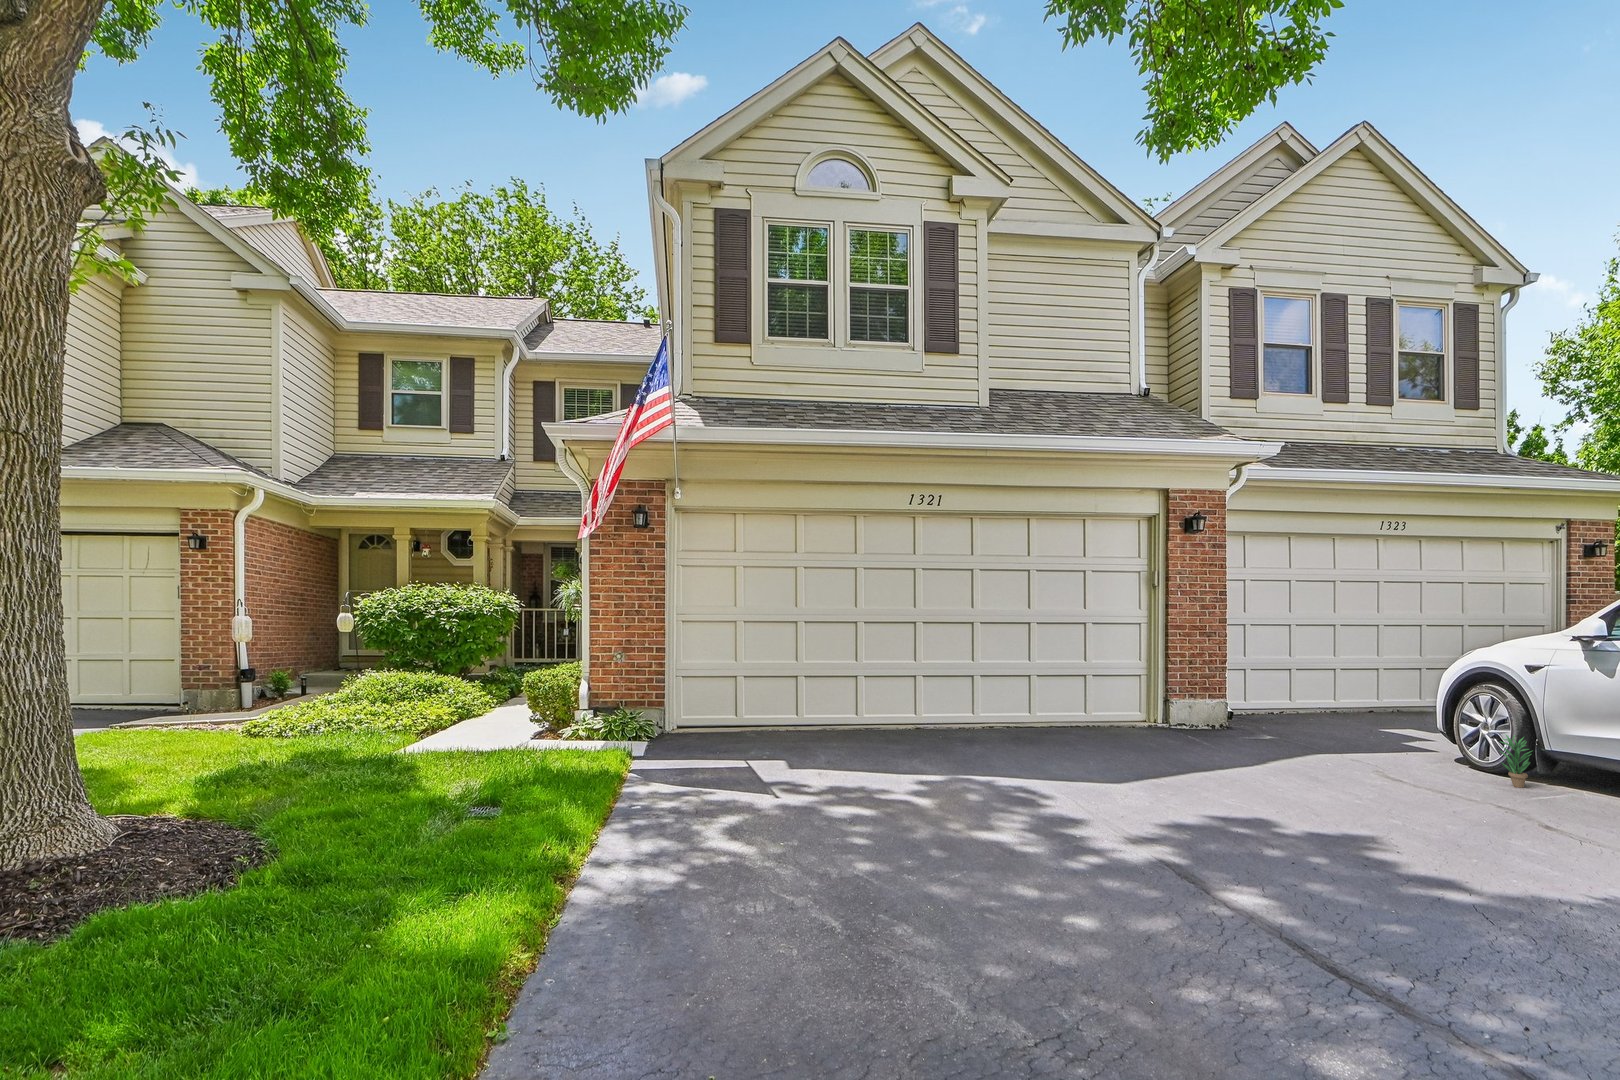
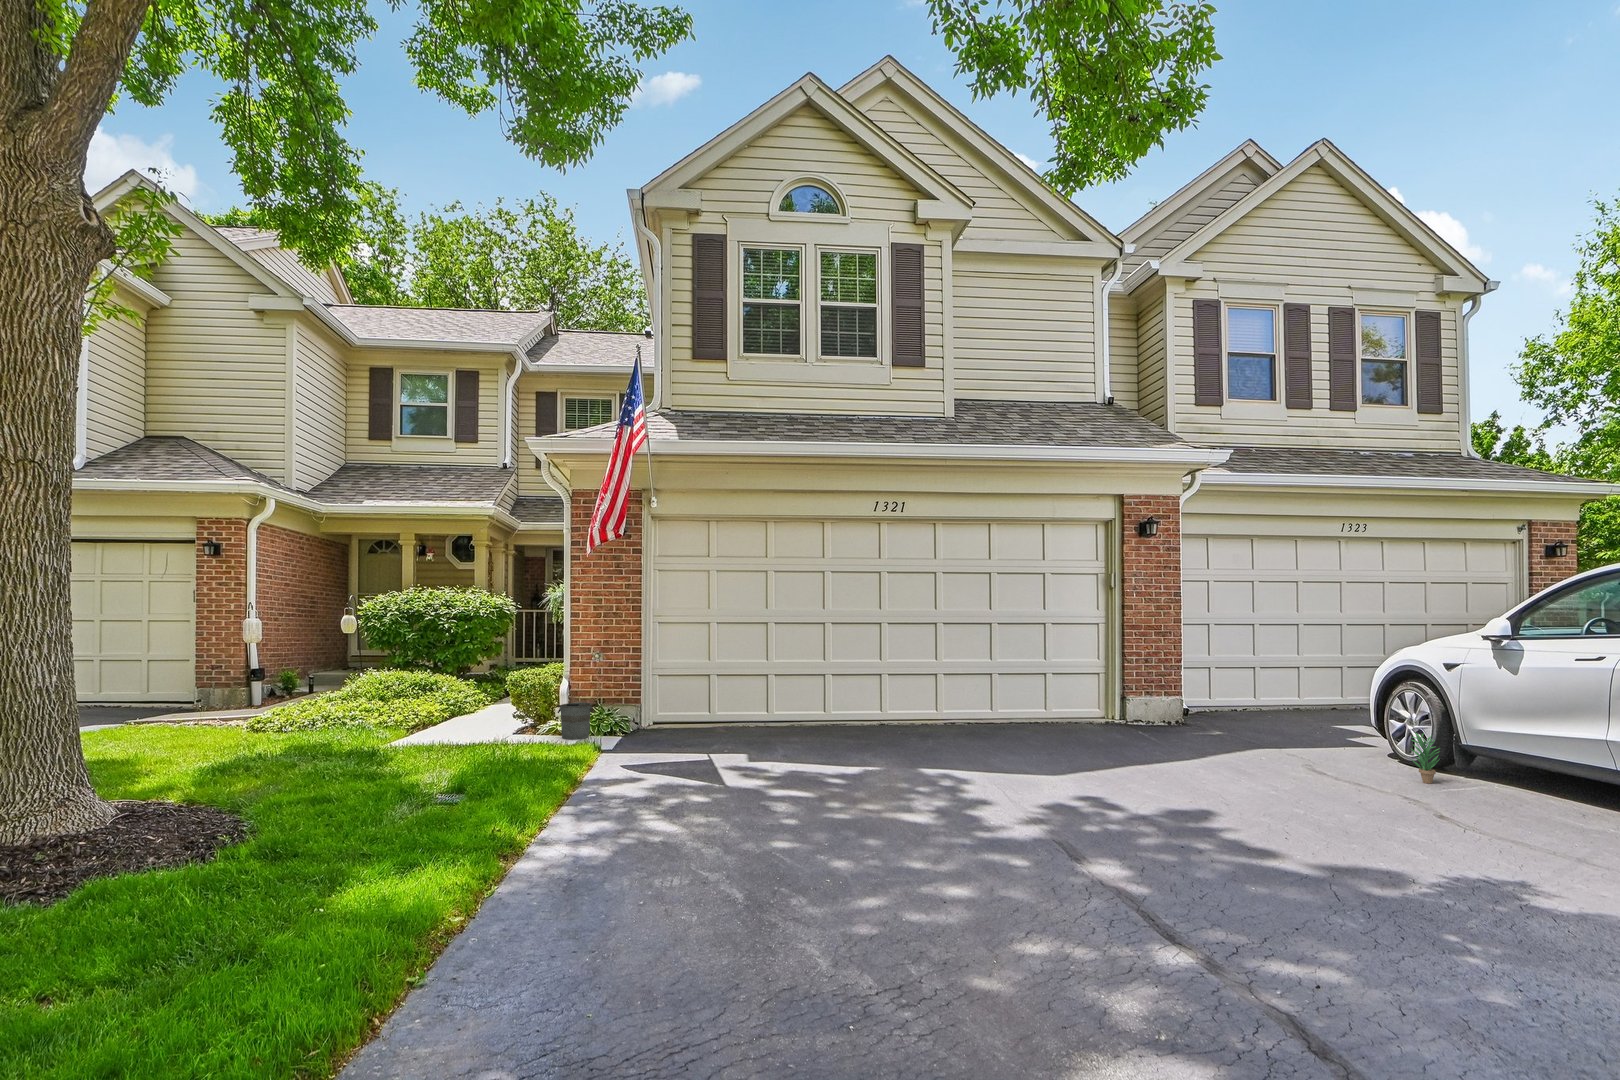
bucket: none [582,704,621,743] -> present [557,703,594,740]

